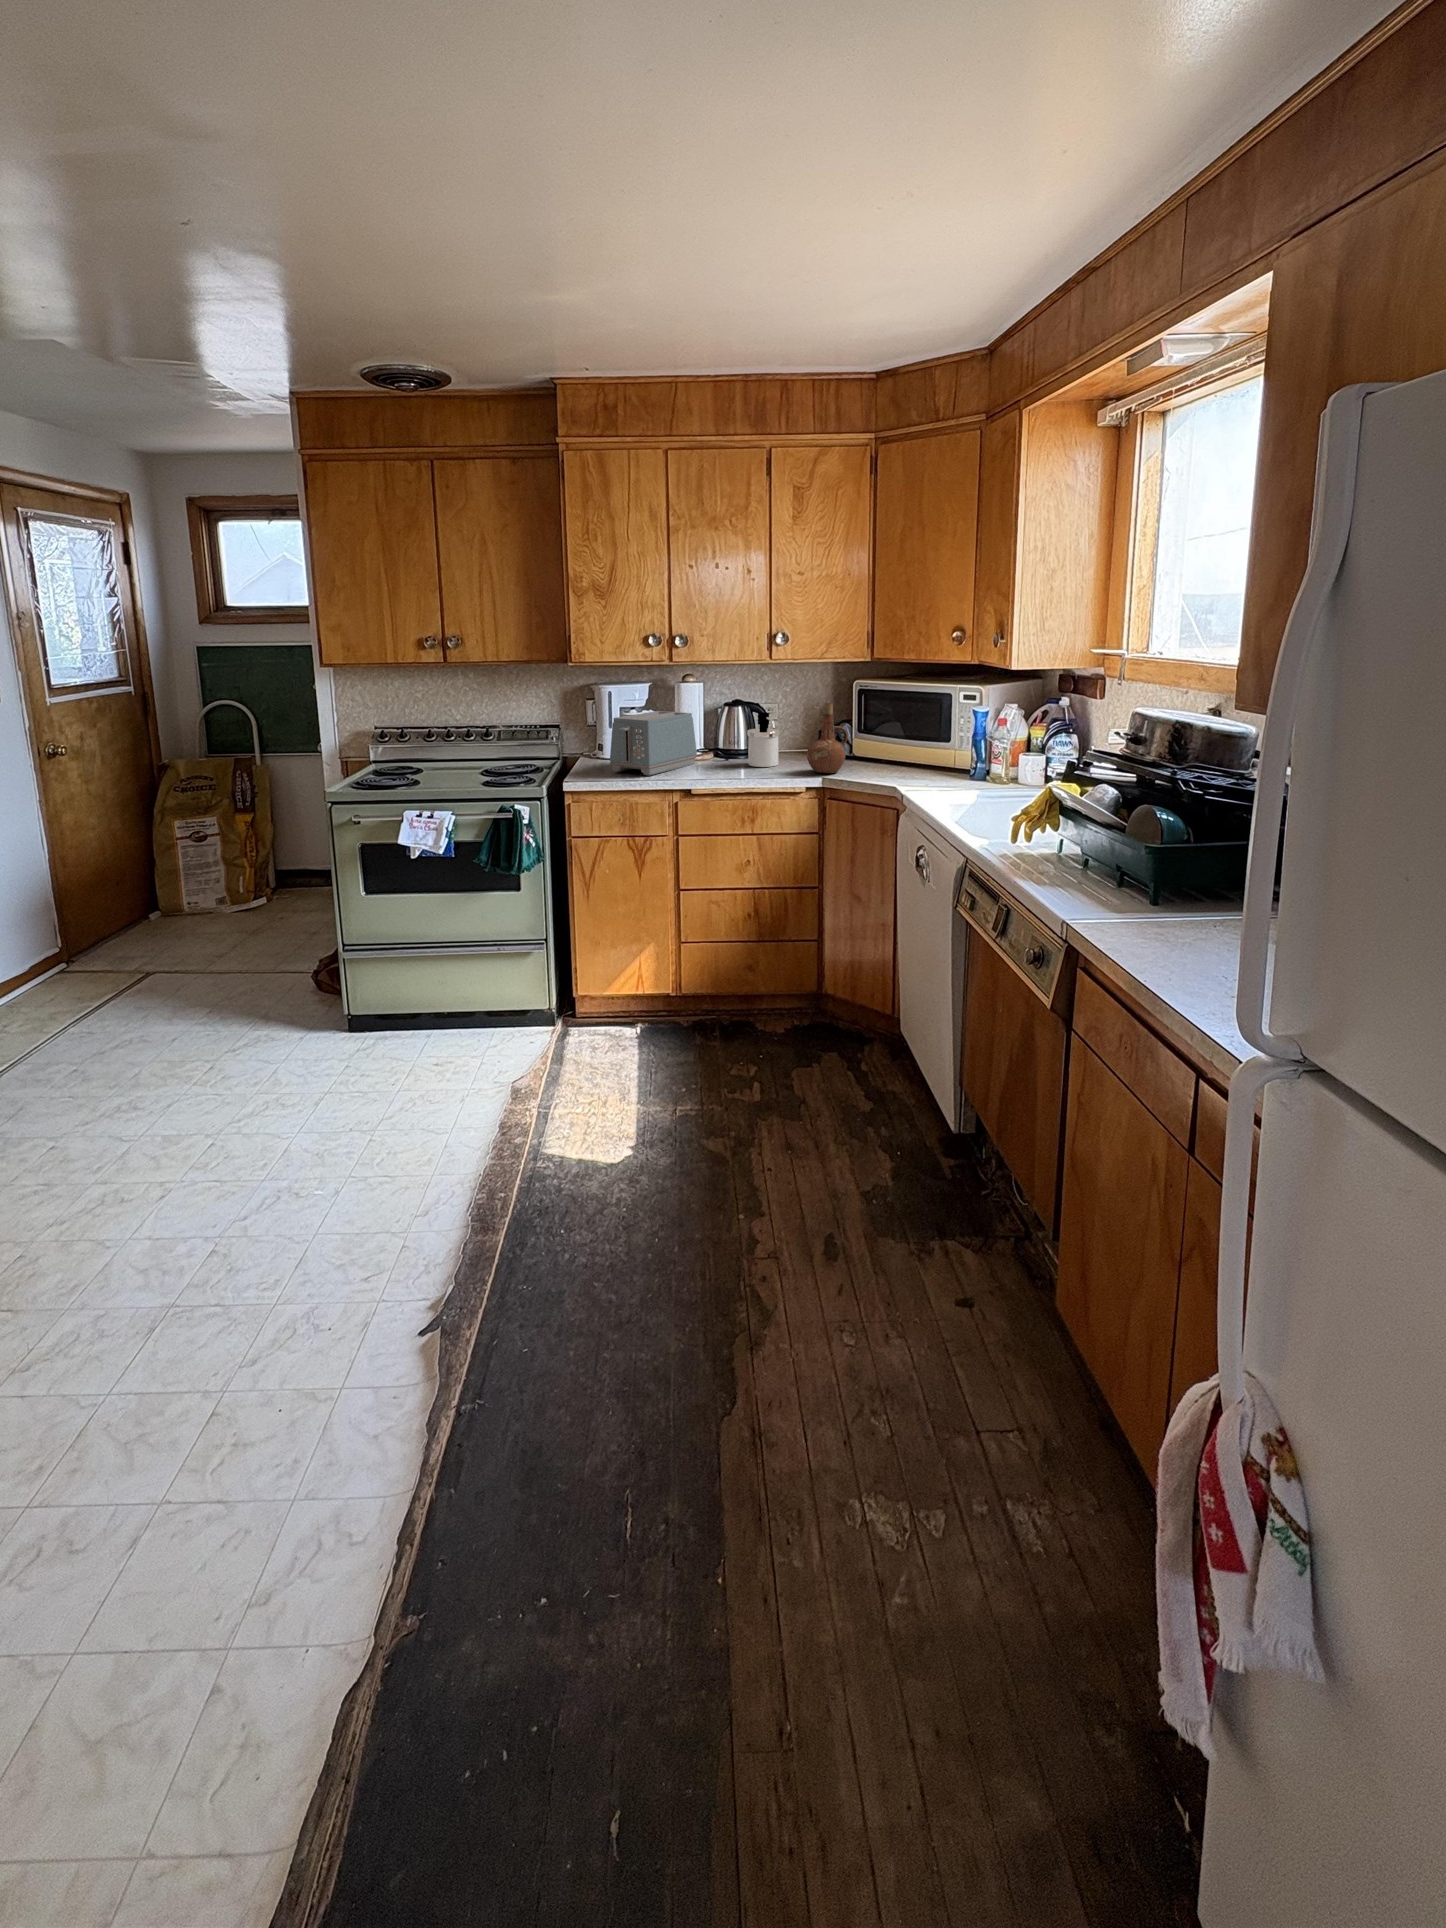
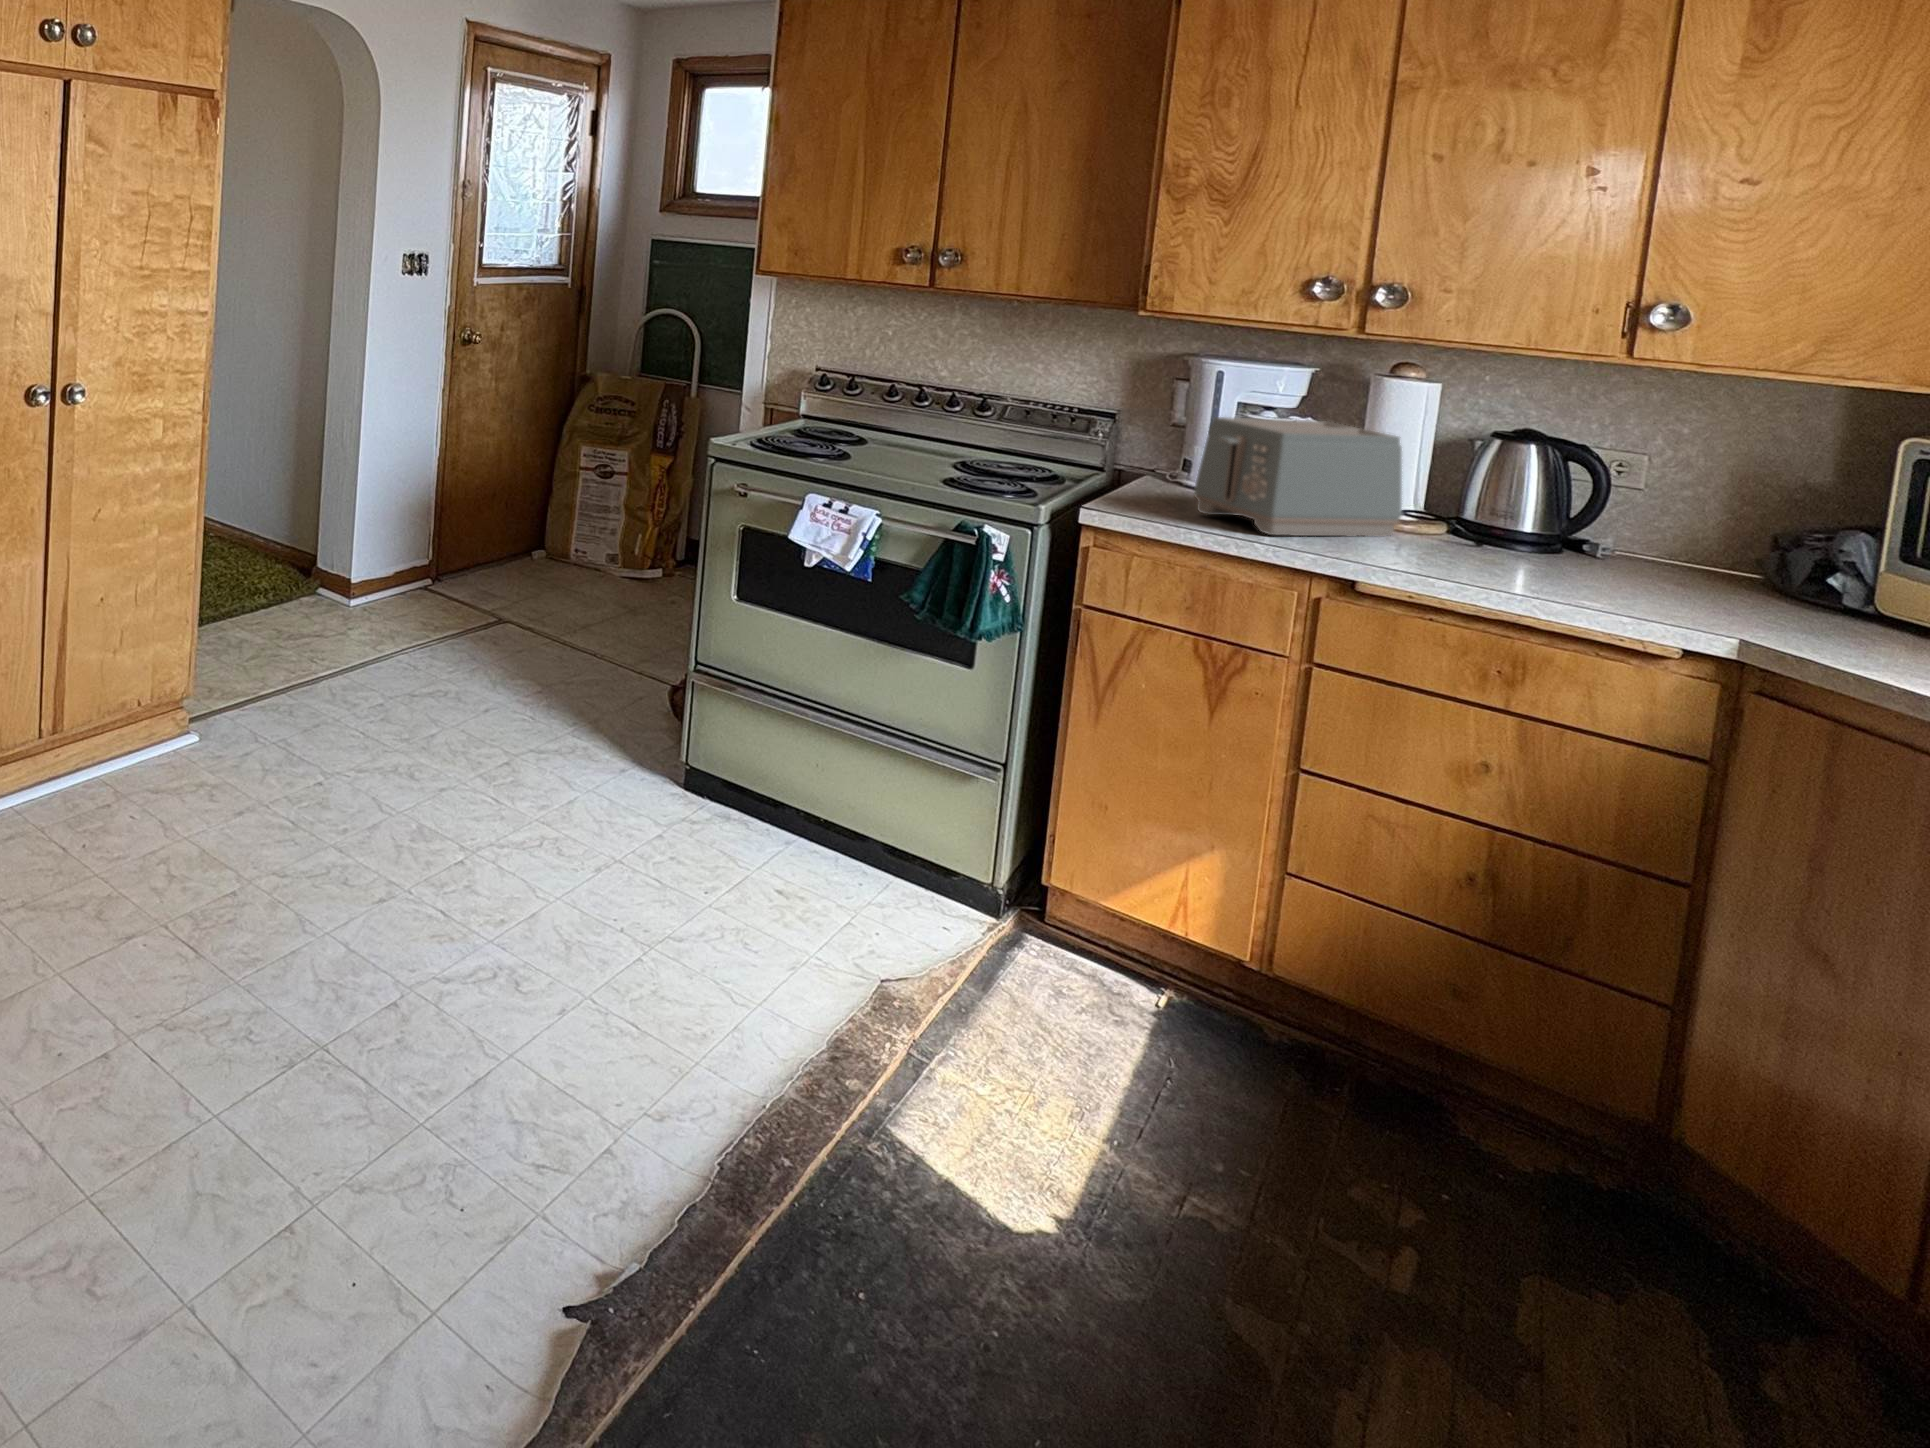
ceramic pitcher: present [807,703,848,773] -> none [1701,472,1848,637]
soap dispenser: present [747,712,780,767] -> none [1532,463,1633,583]

